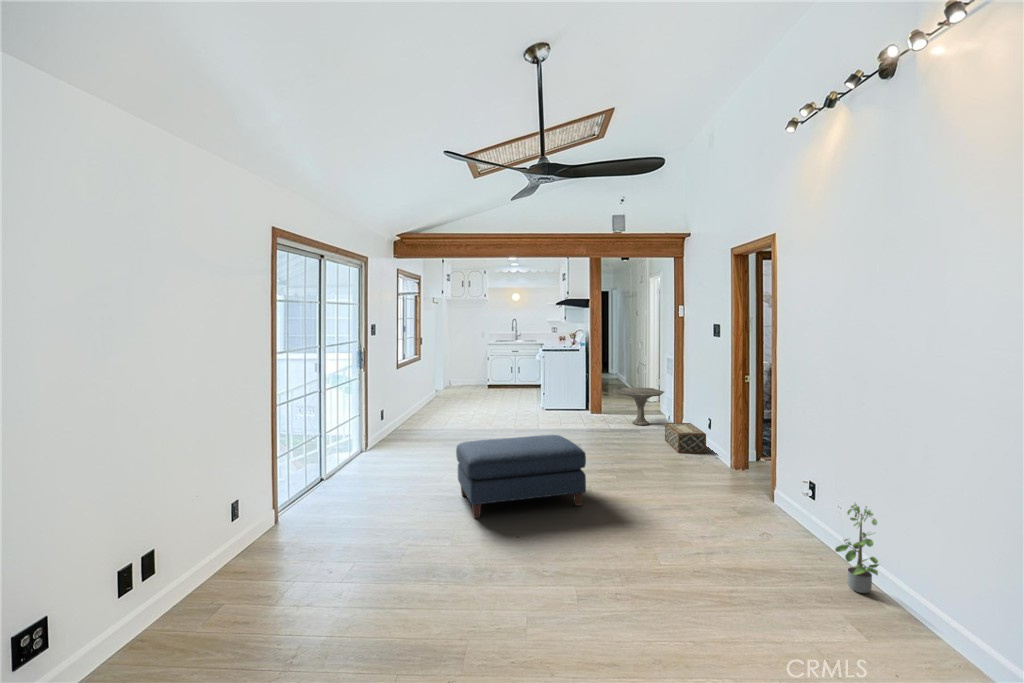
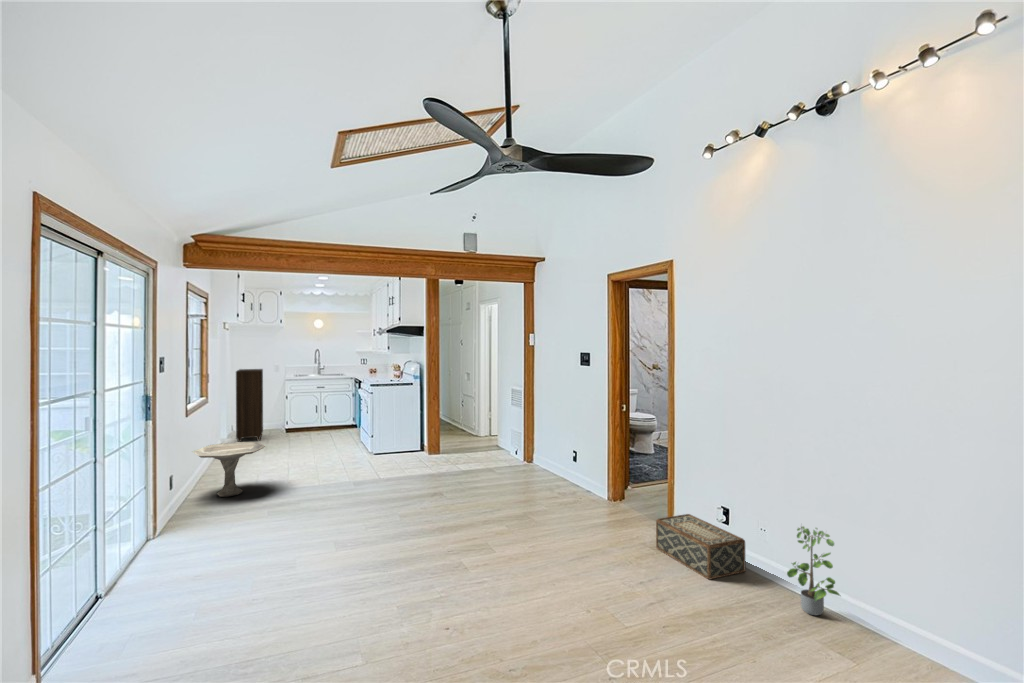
bookshelf: none [447,336,470,394] -> present [236,369,263,442]
side table: present [617,387,664,425] -> present [192,442,265,497]
woven basket: present [665,423,706,453] -> present [656,514,746,579]
ottoman: present [456,435,586,518] -> none [331,486,503,618]

